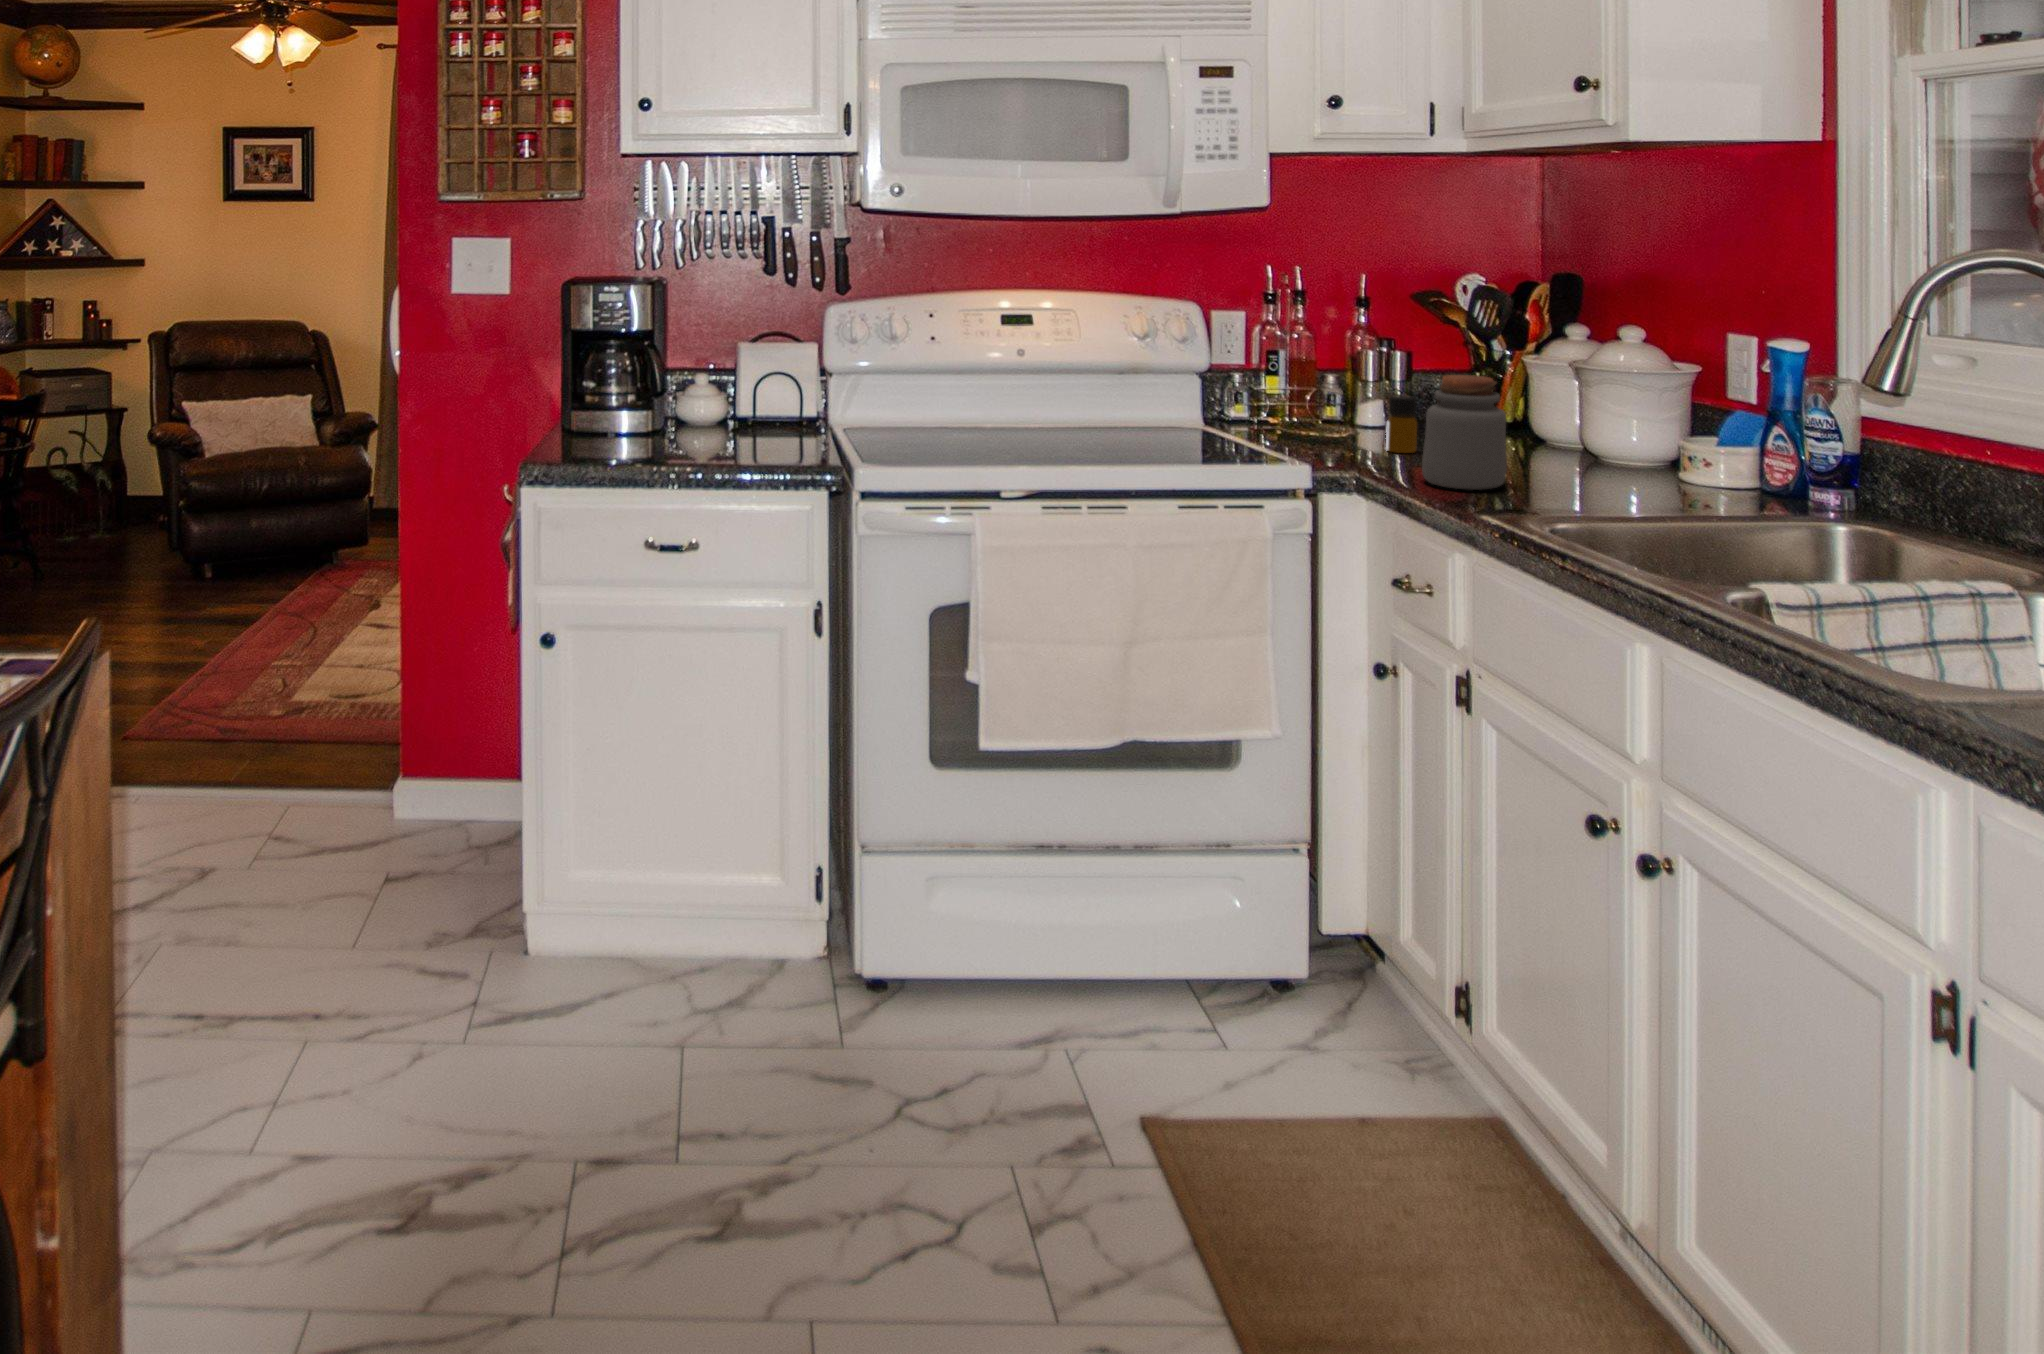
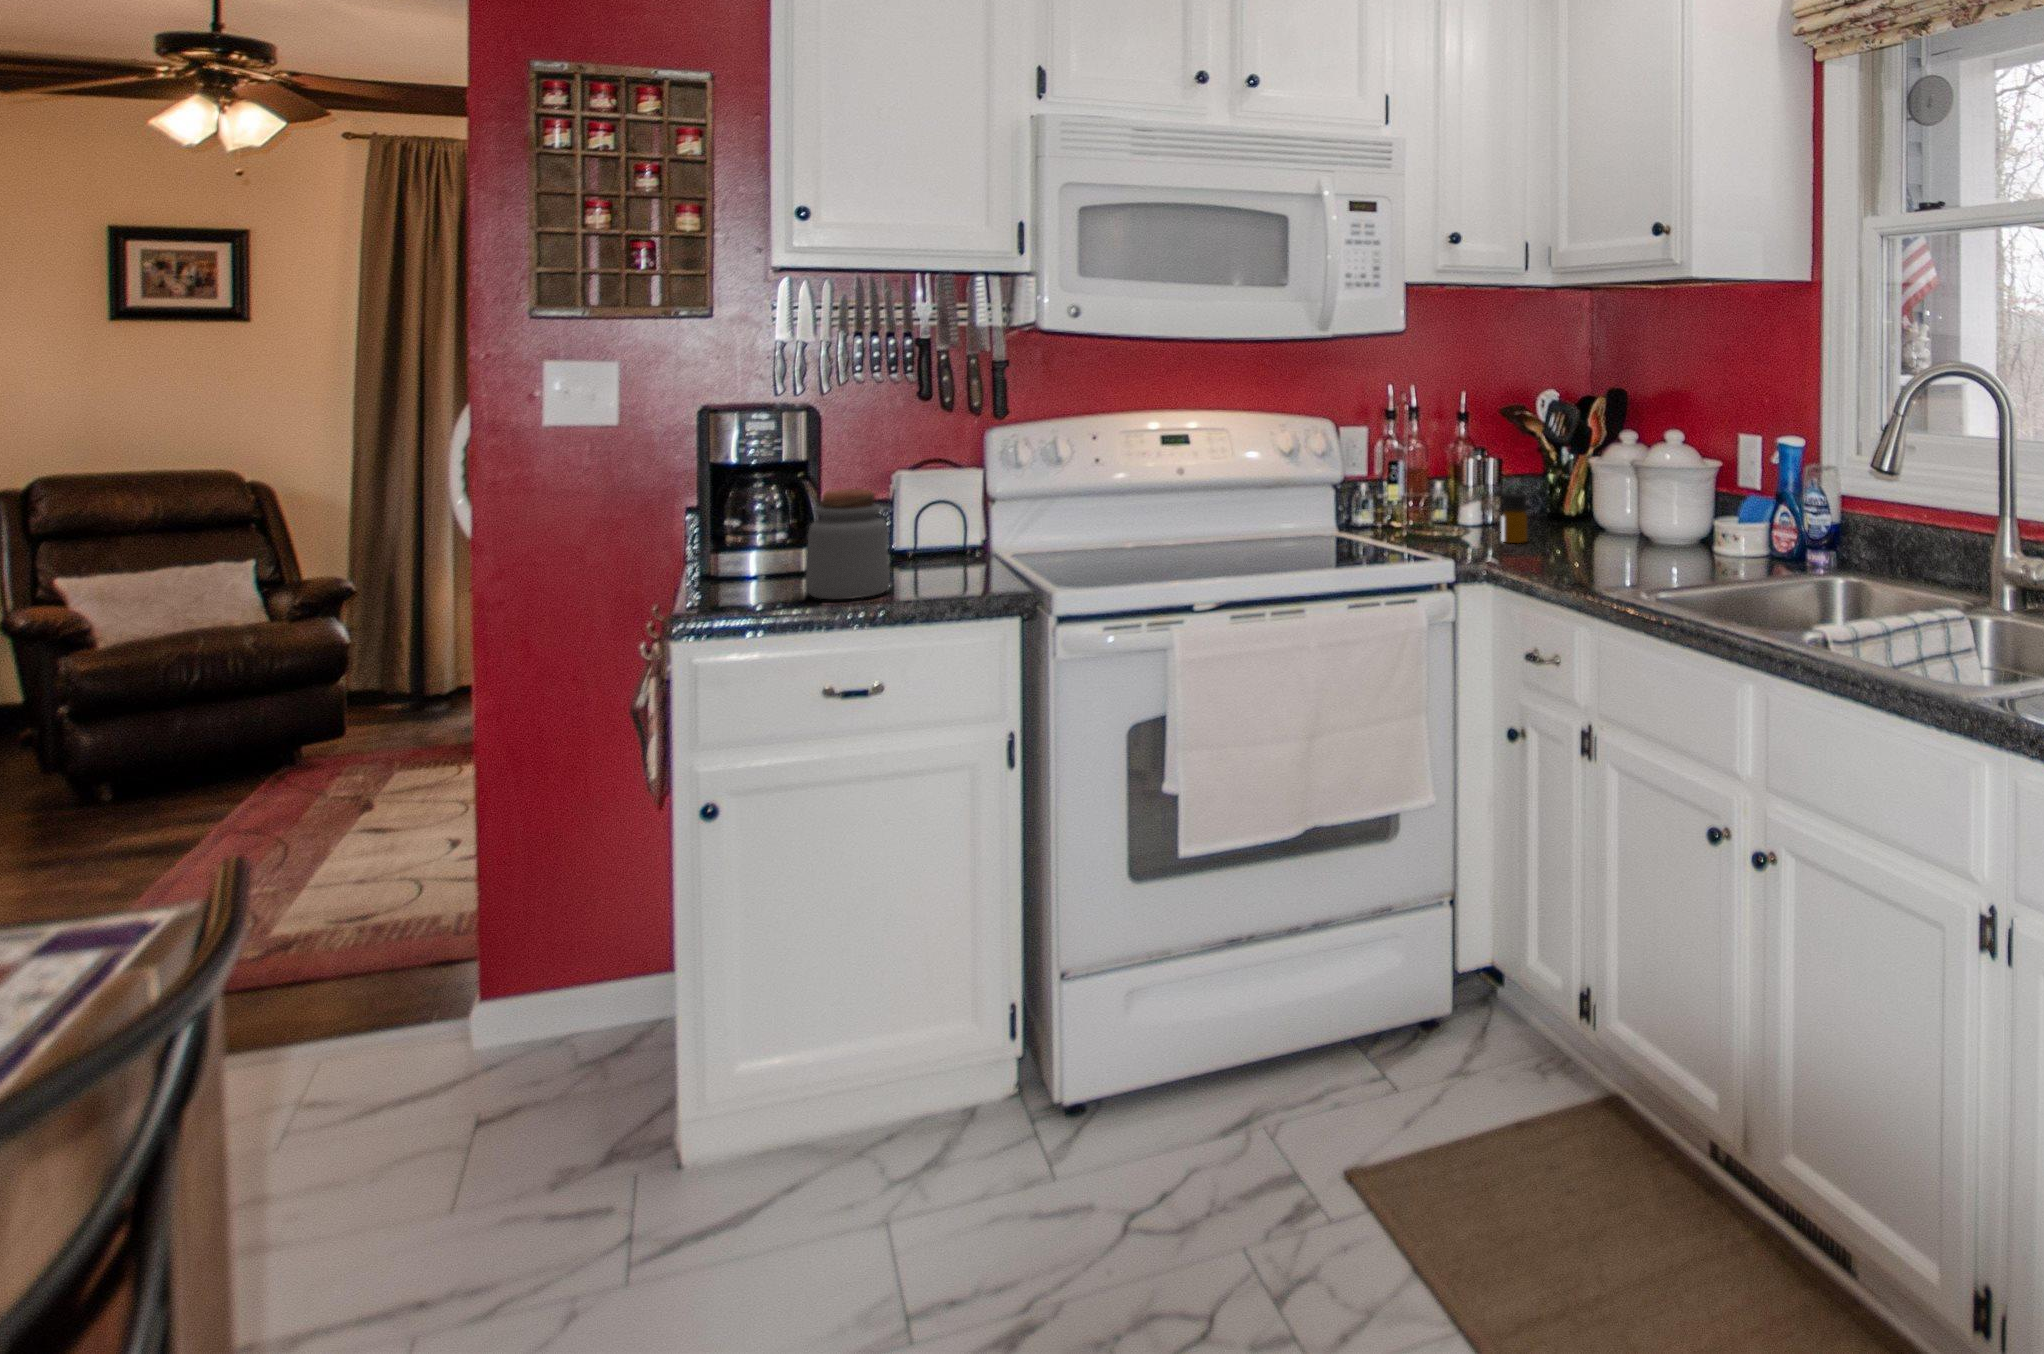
jar: present [1422,375,1507,490] -> present [806,489,890,600]

